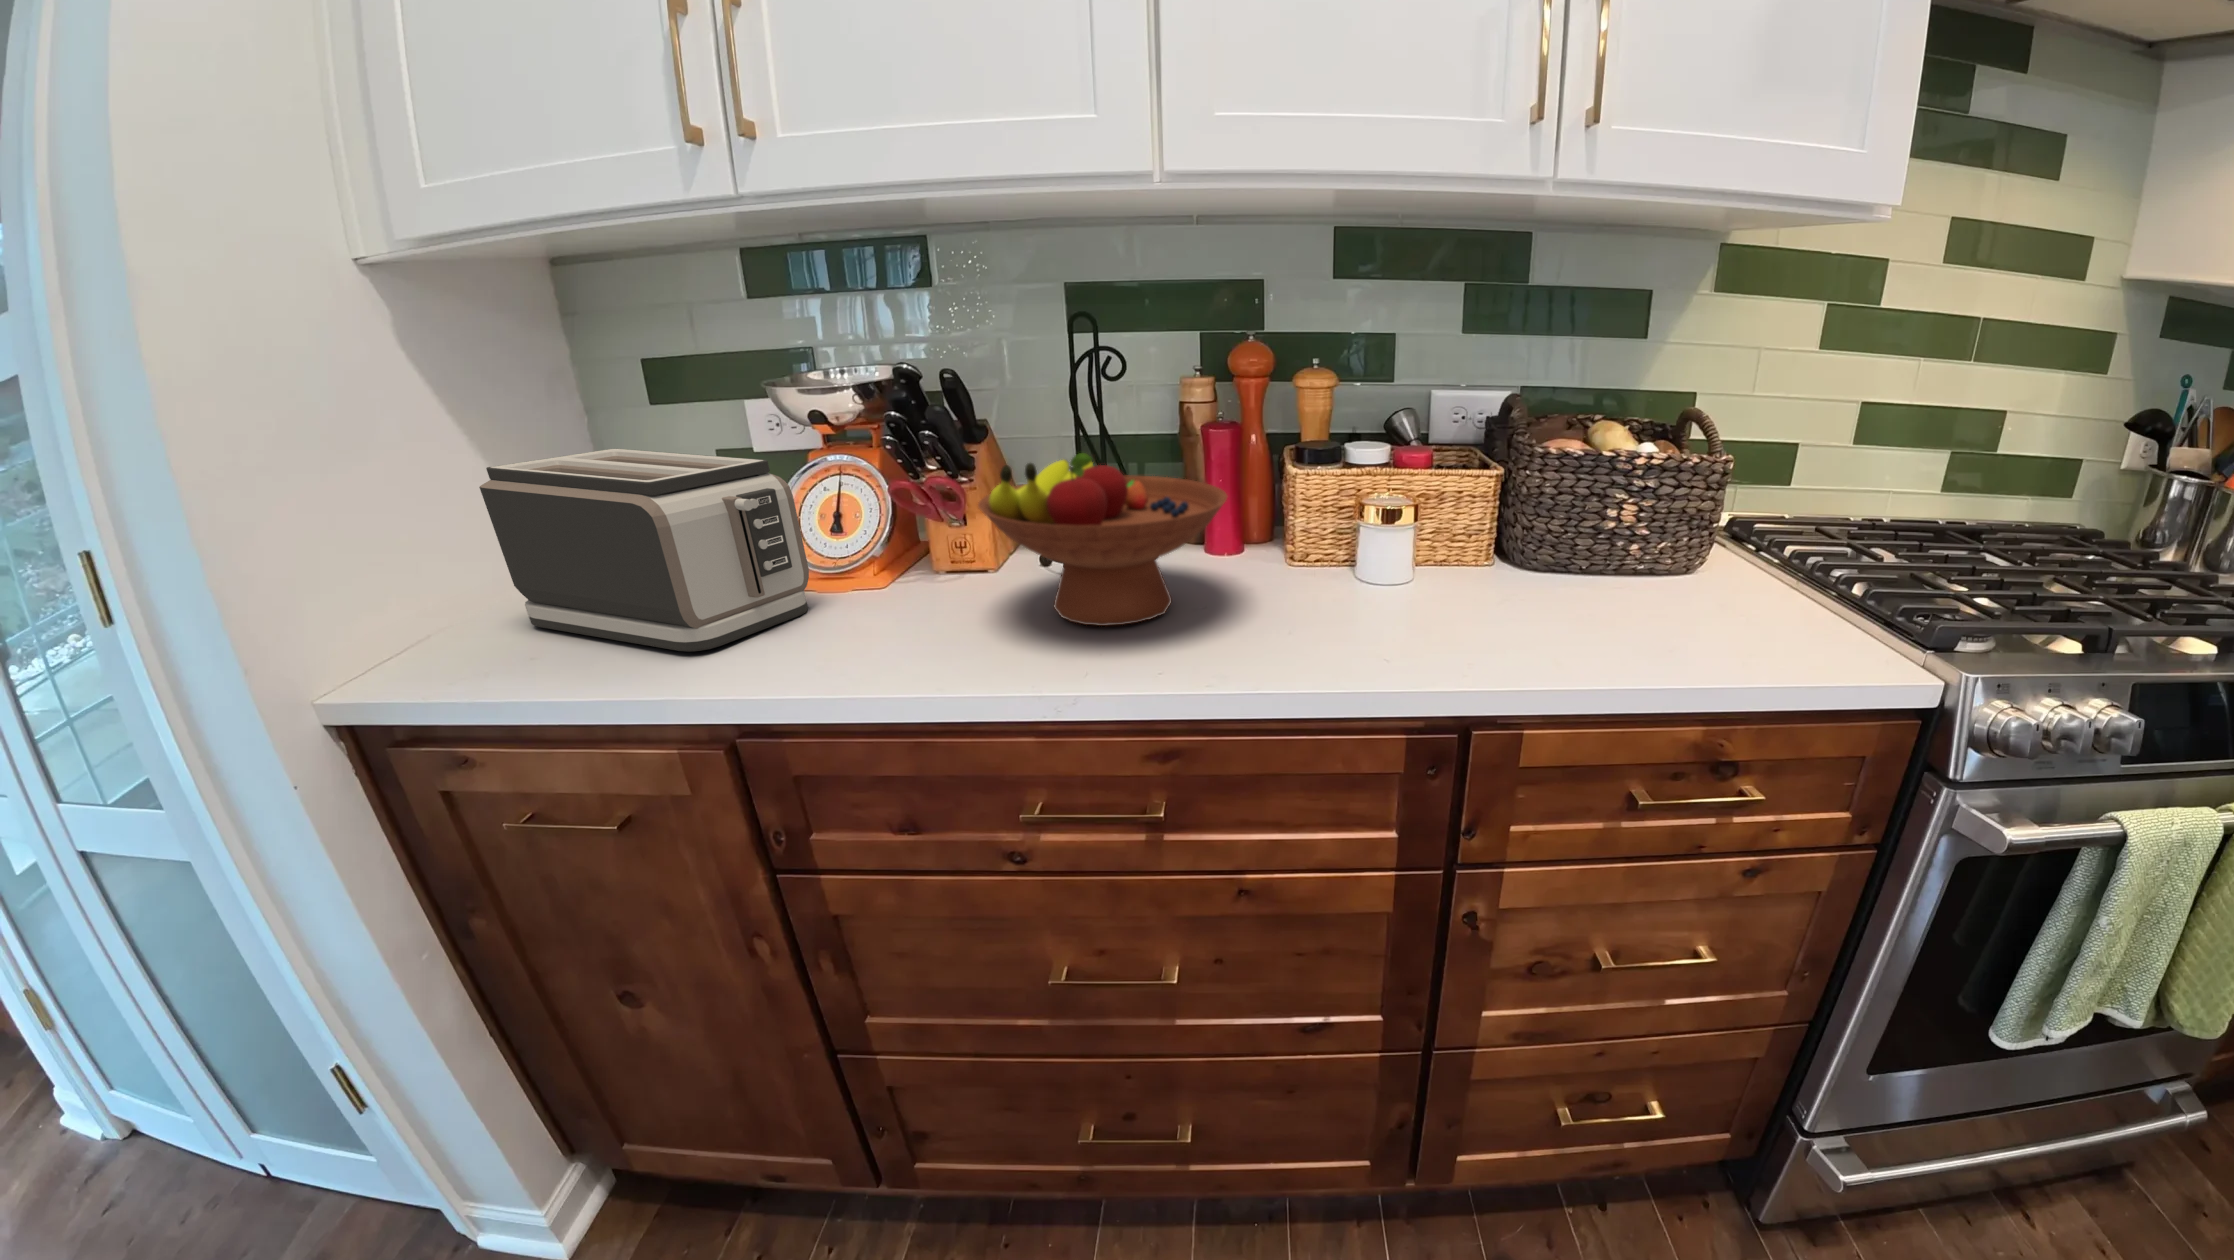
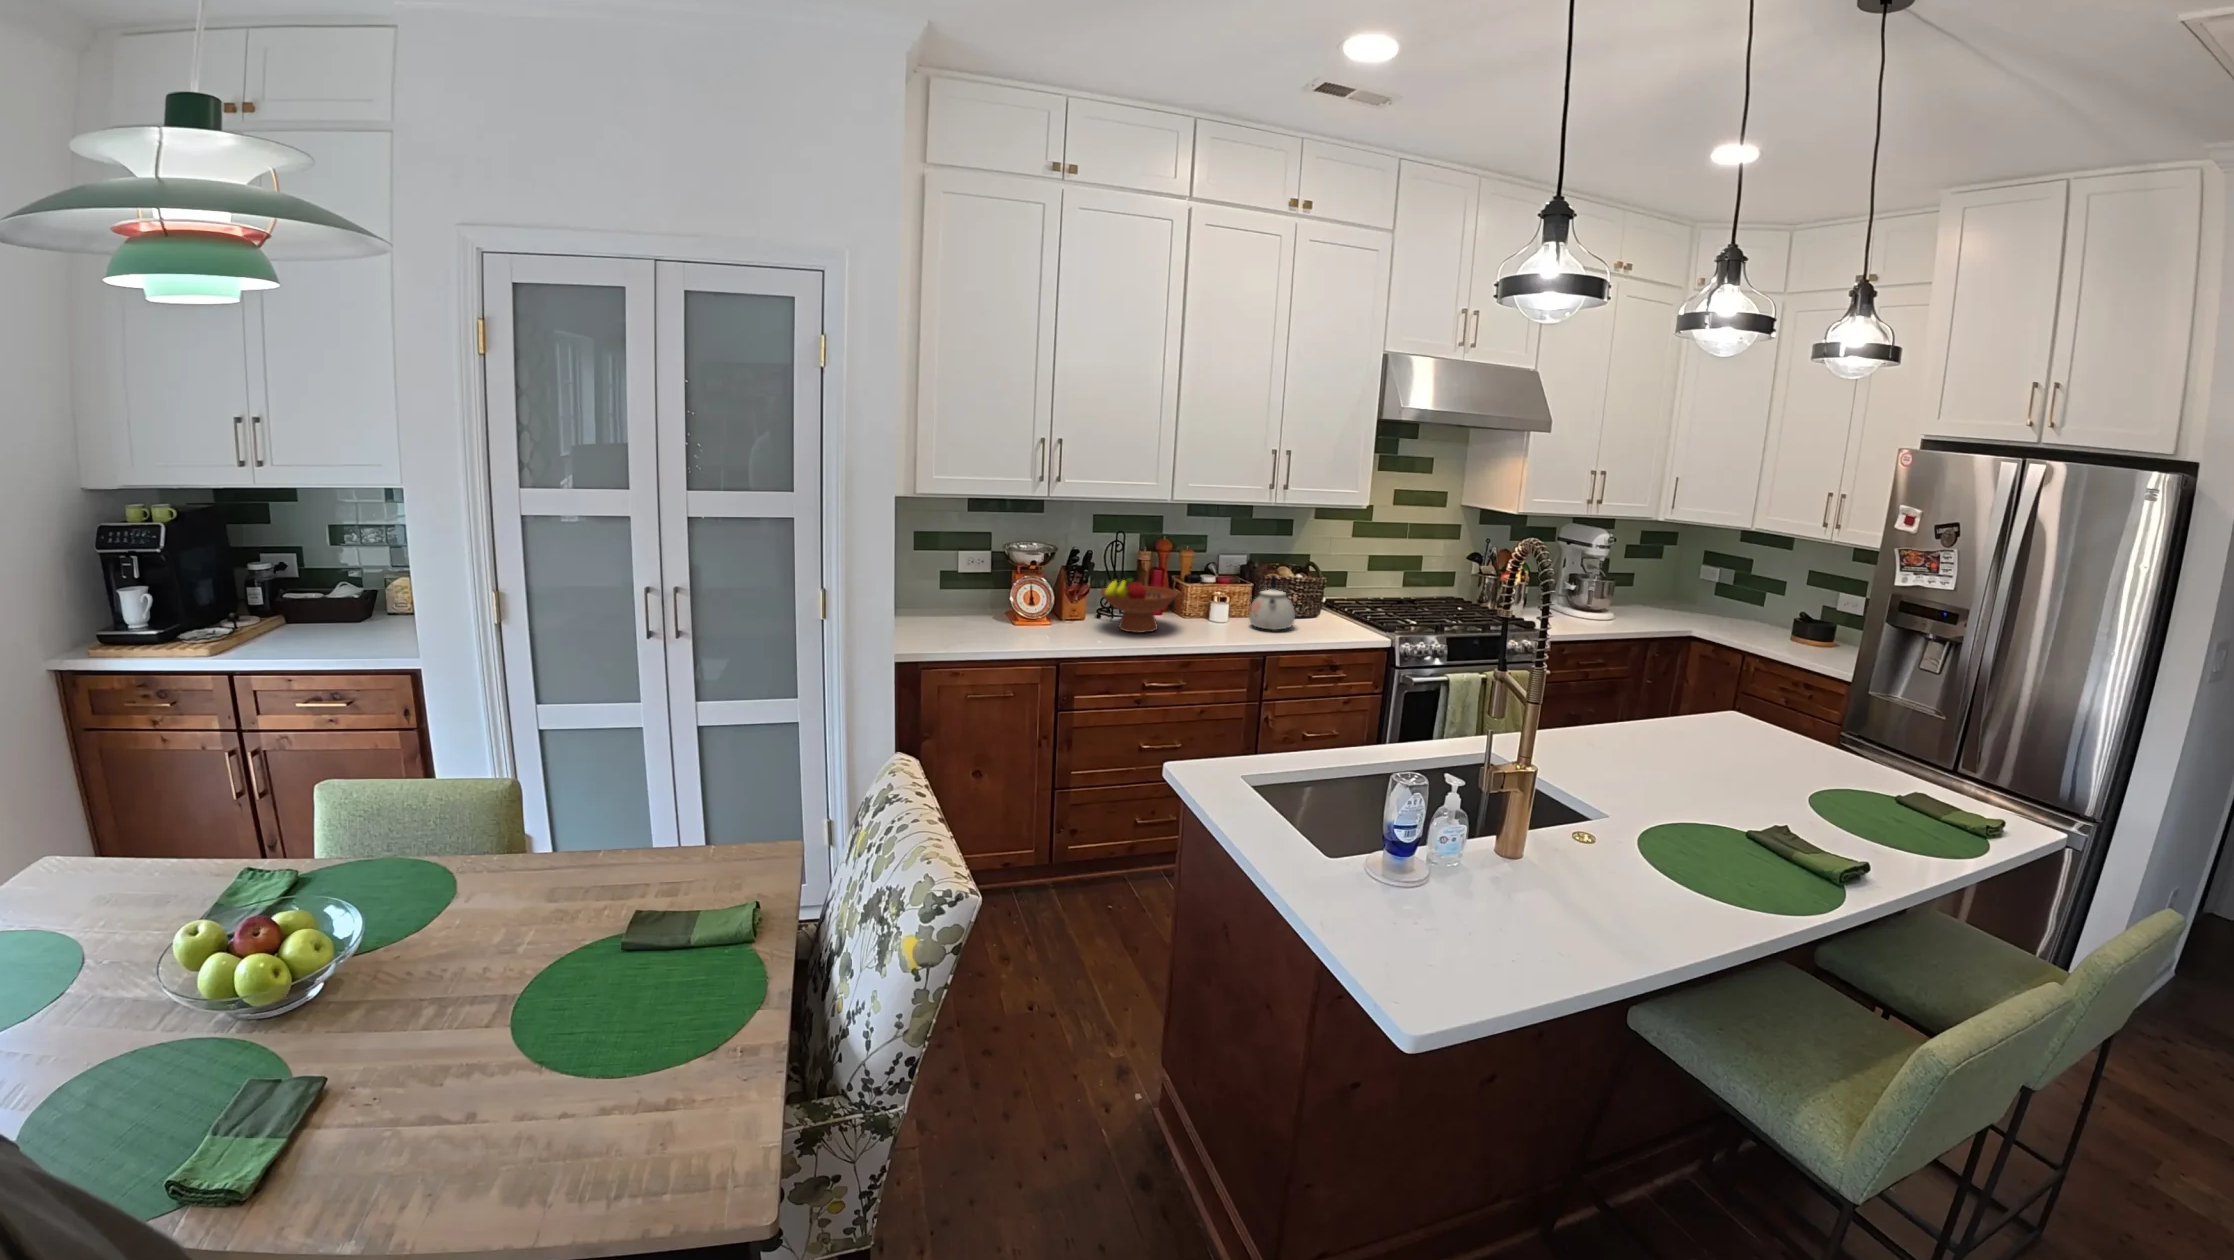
toaster: present [479,448,809,651] -> none [944,579,1037,643]
kettle: none [1457,449,1607,633] -> present [1249,575,1295,630]

